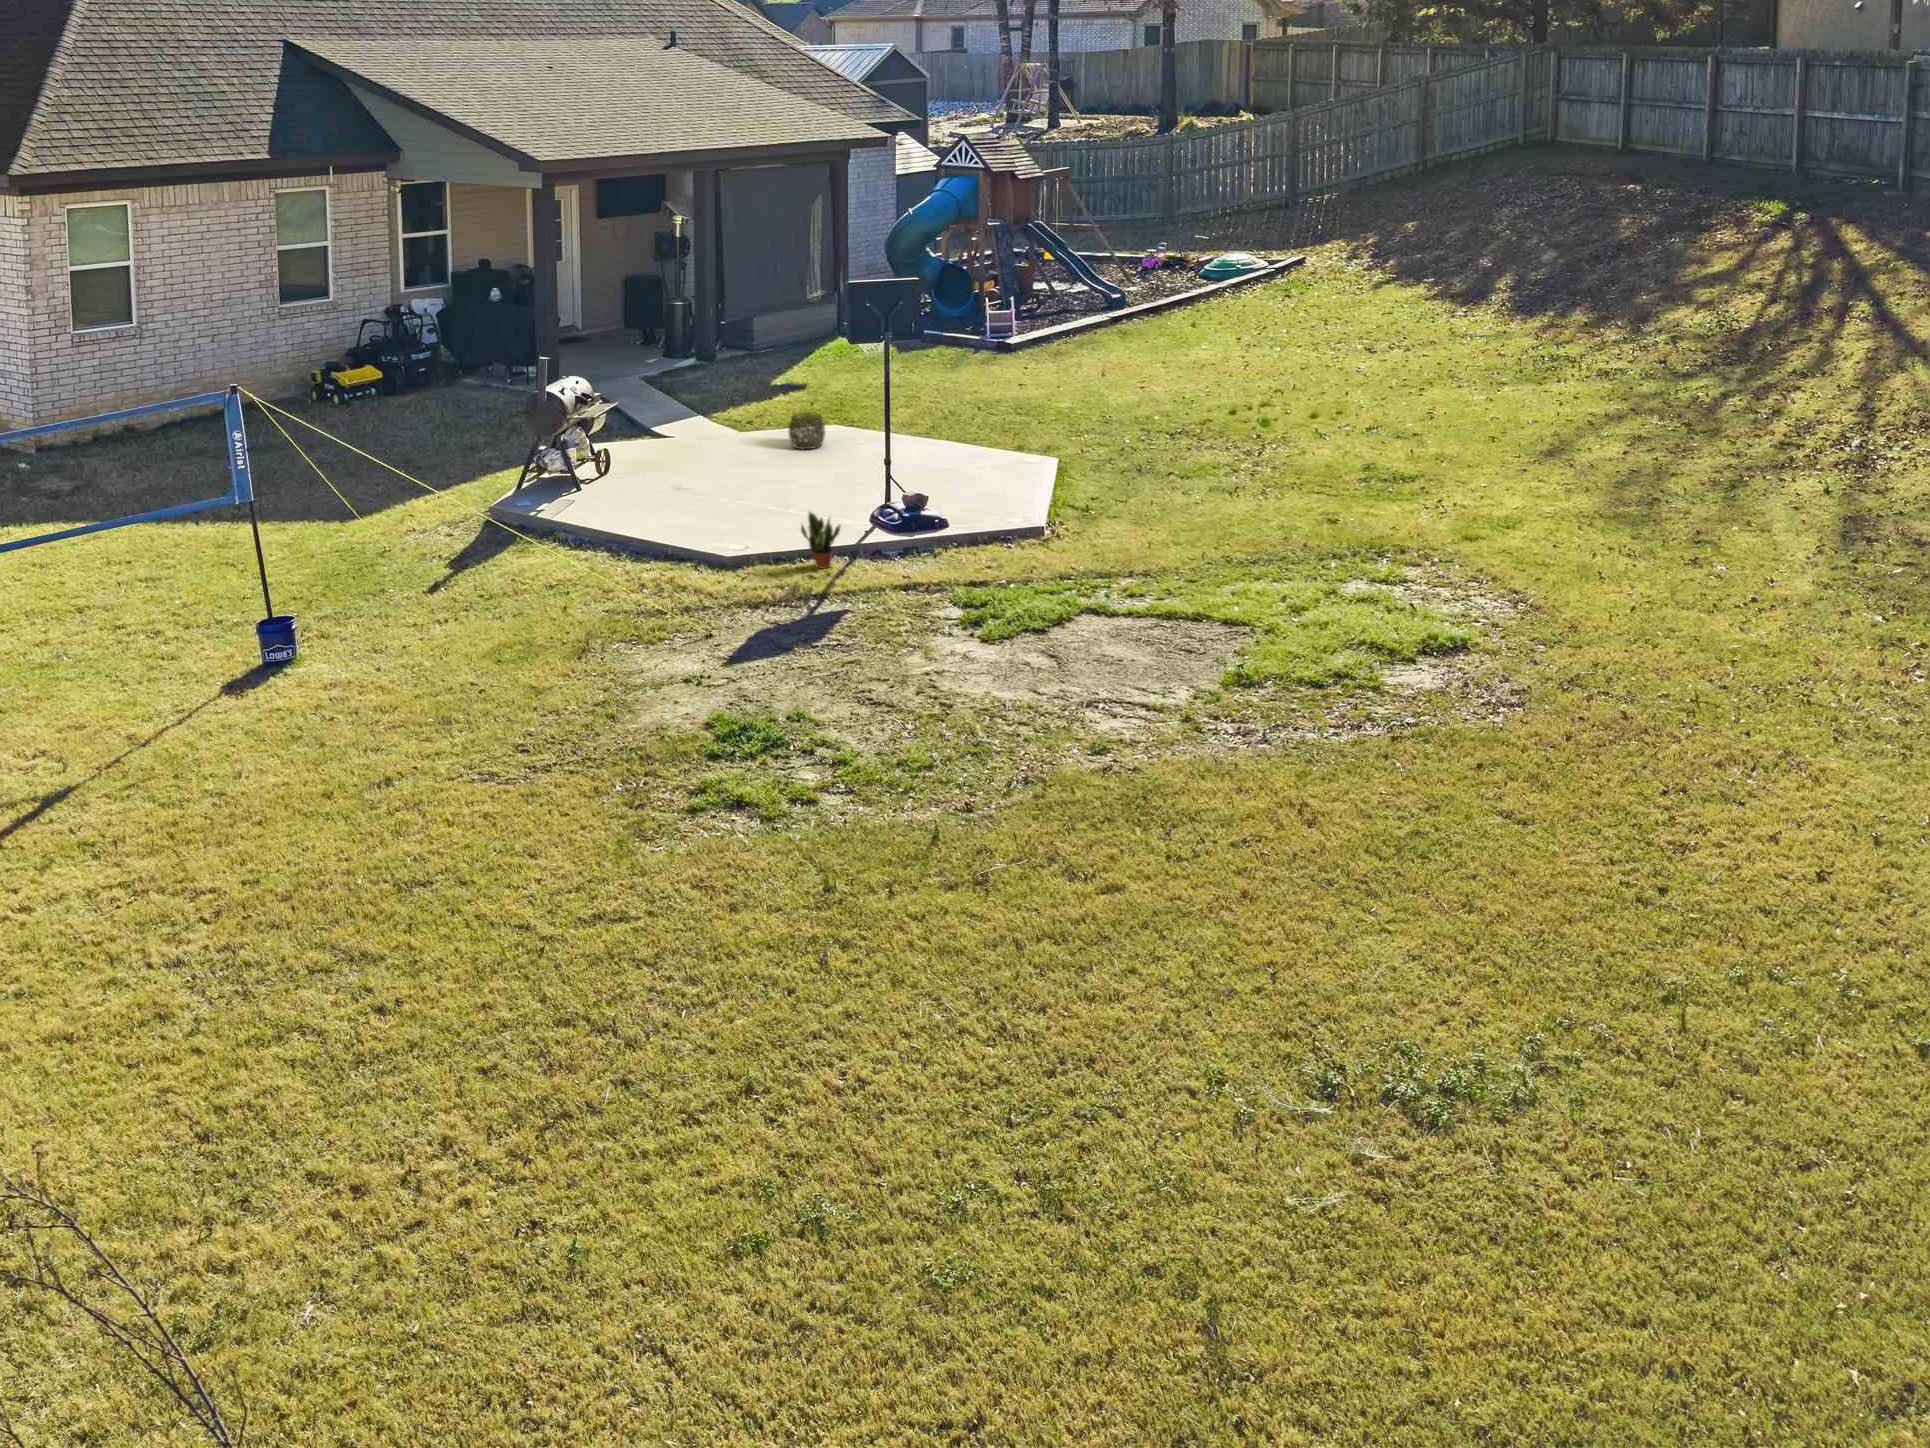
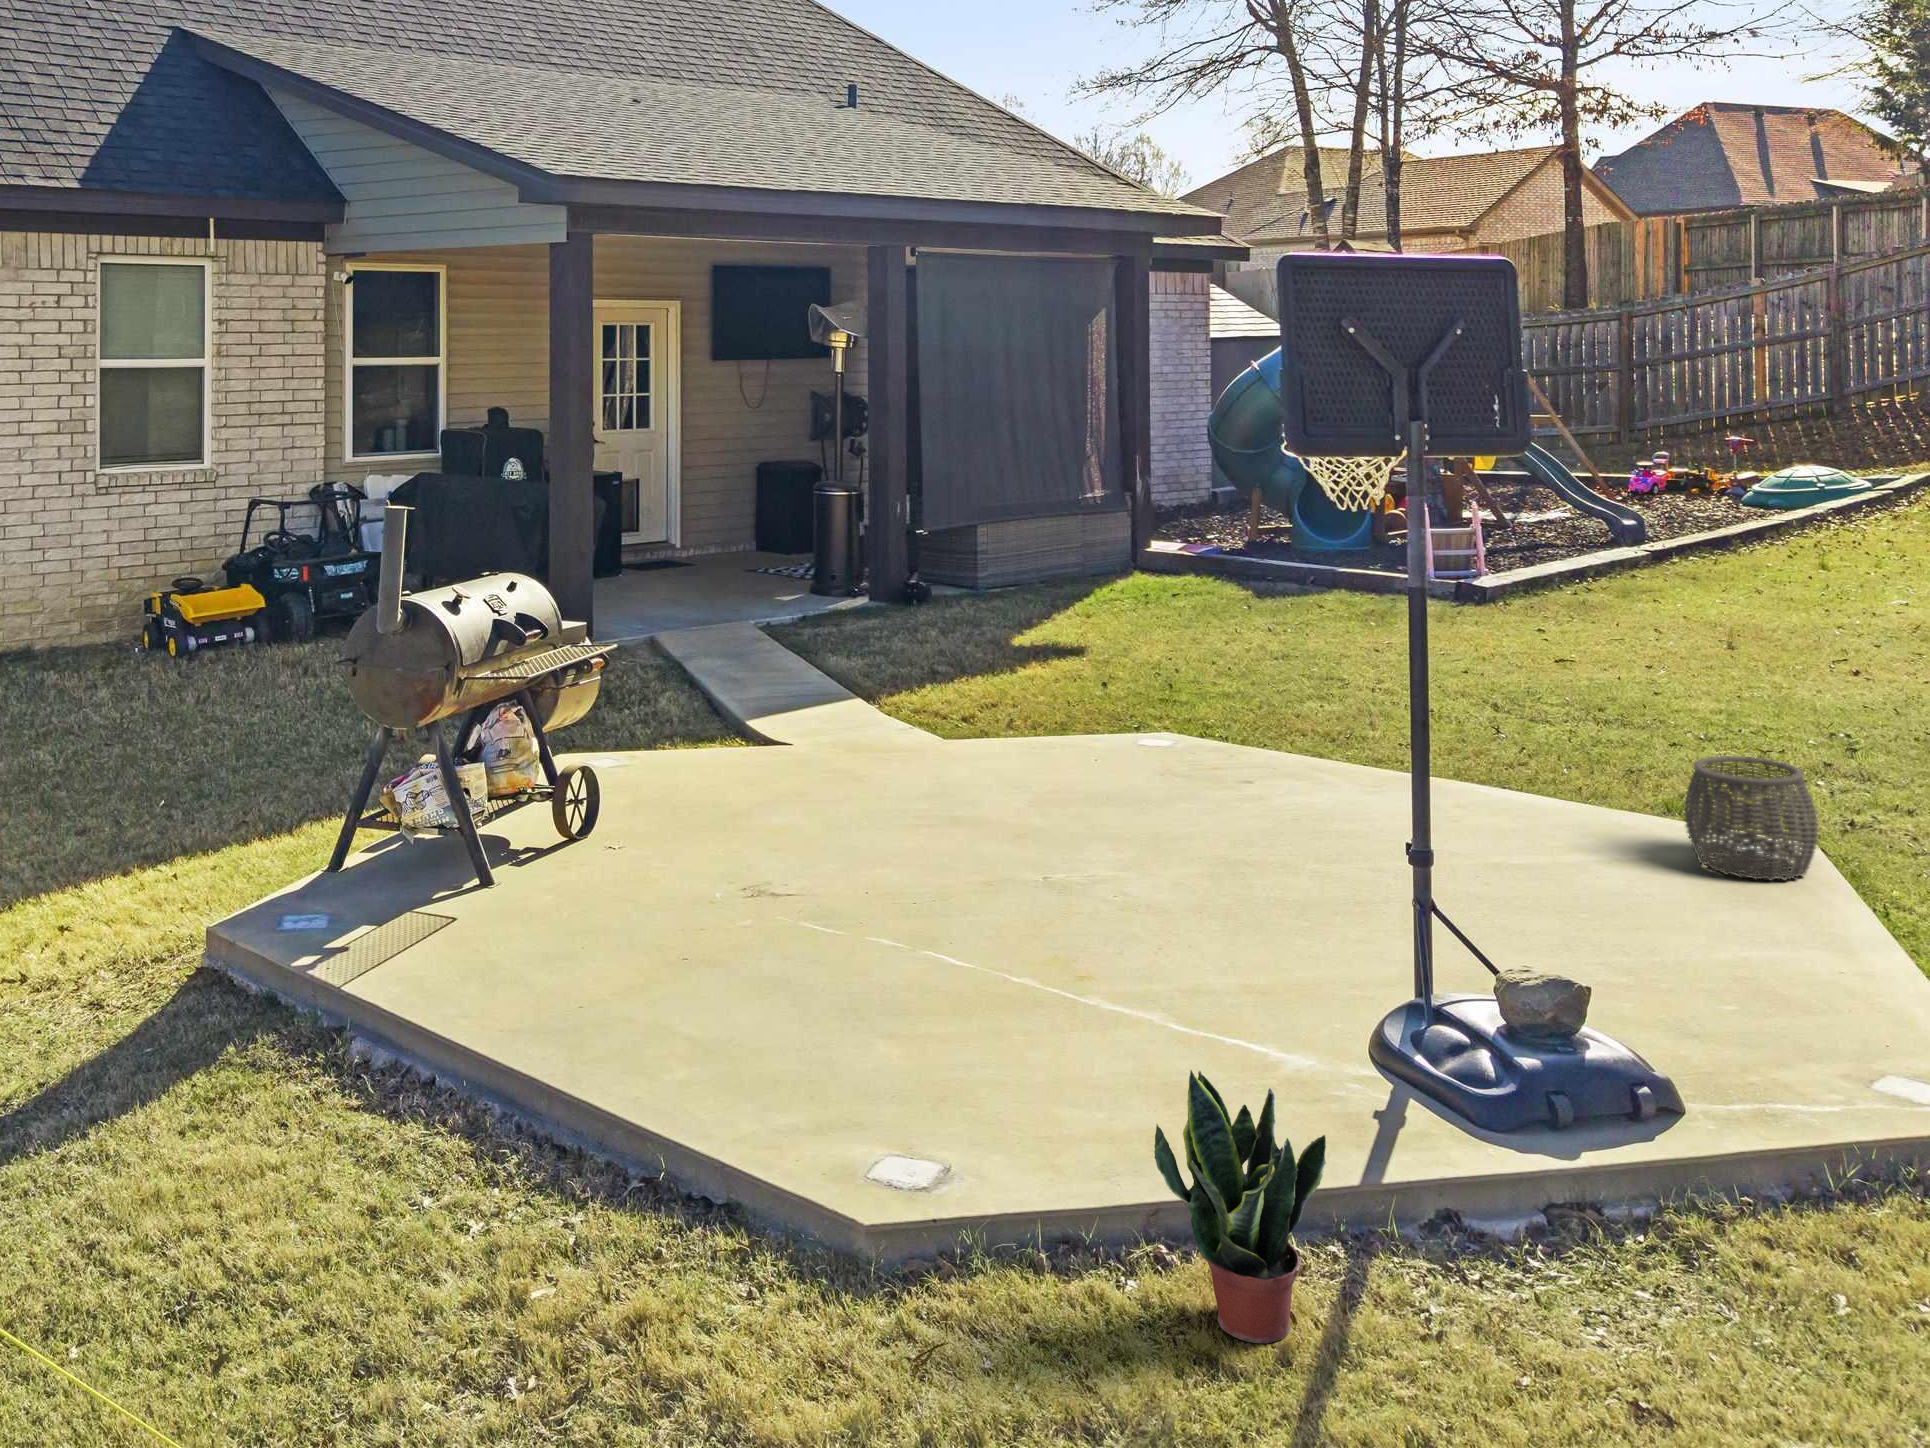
woven basket: present [789,413,825,449] -> present [1684,756,1819,881]

